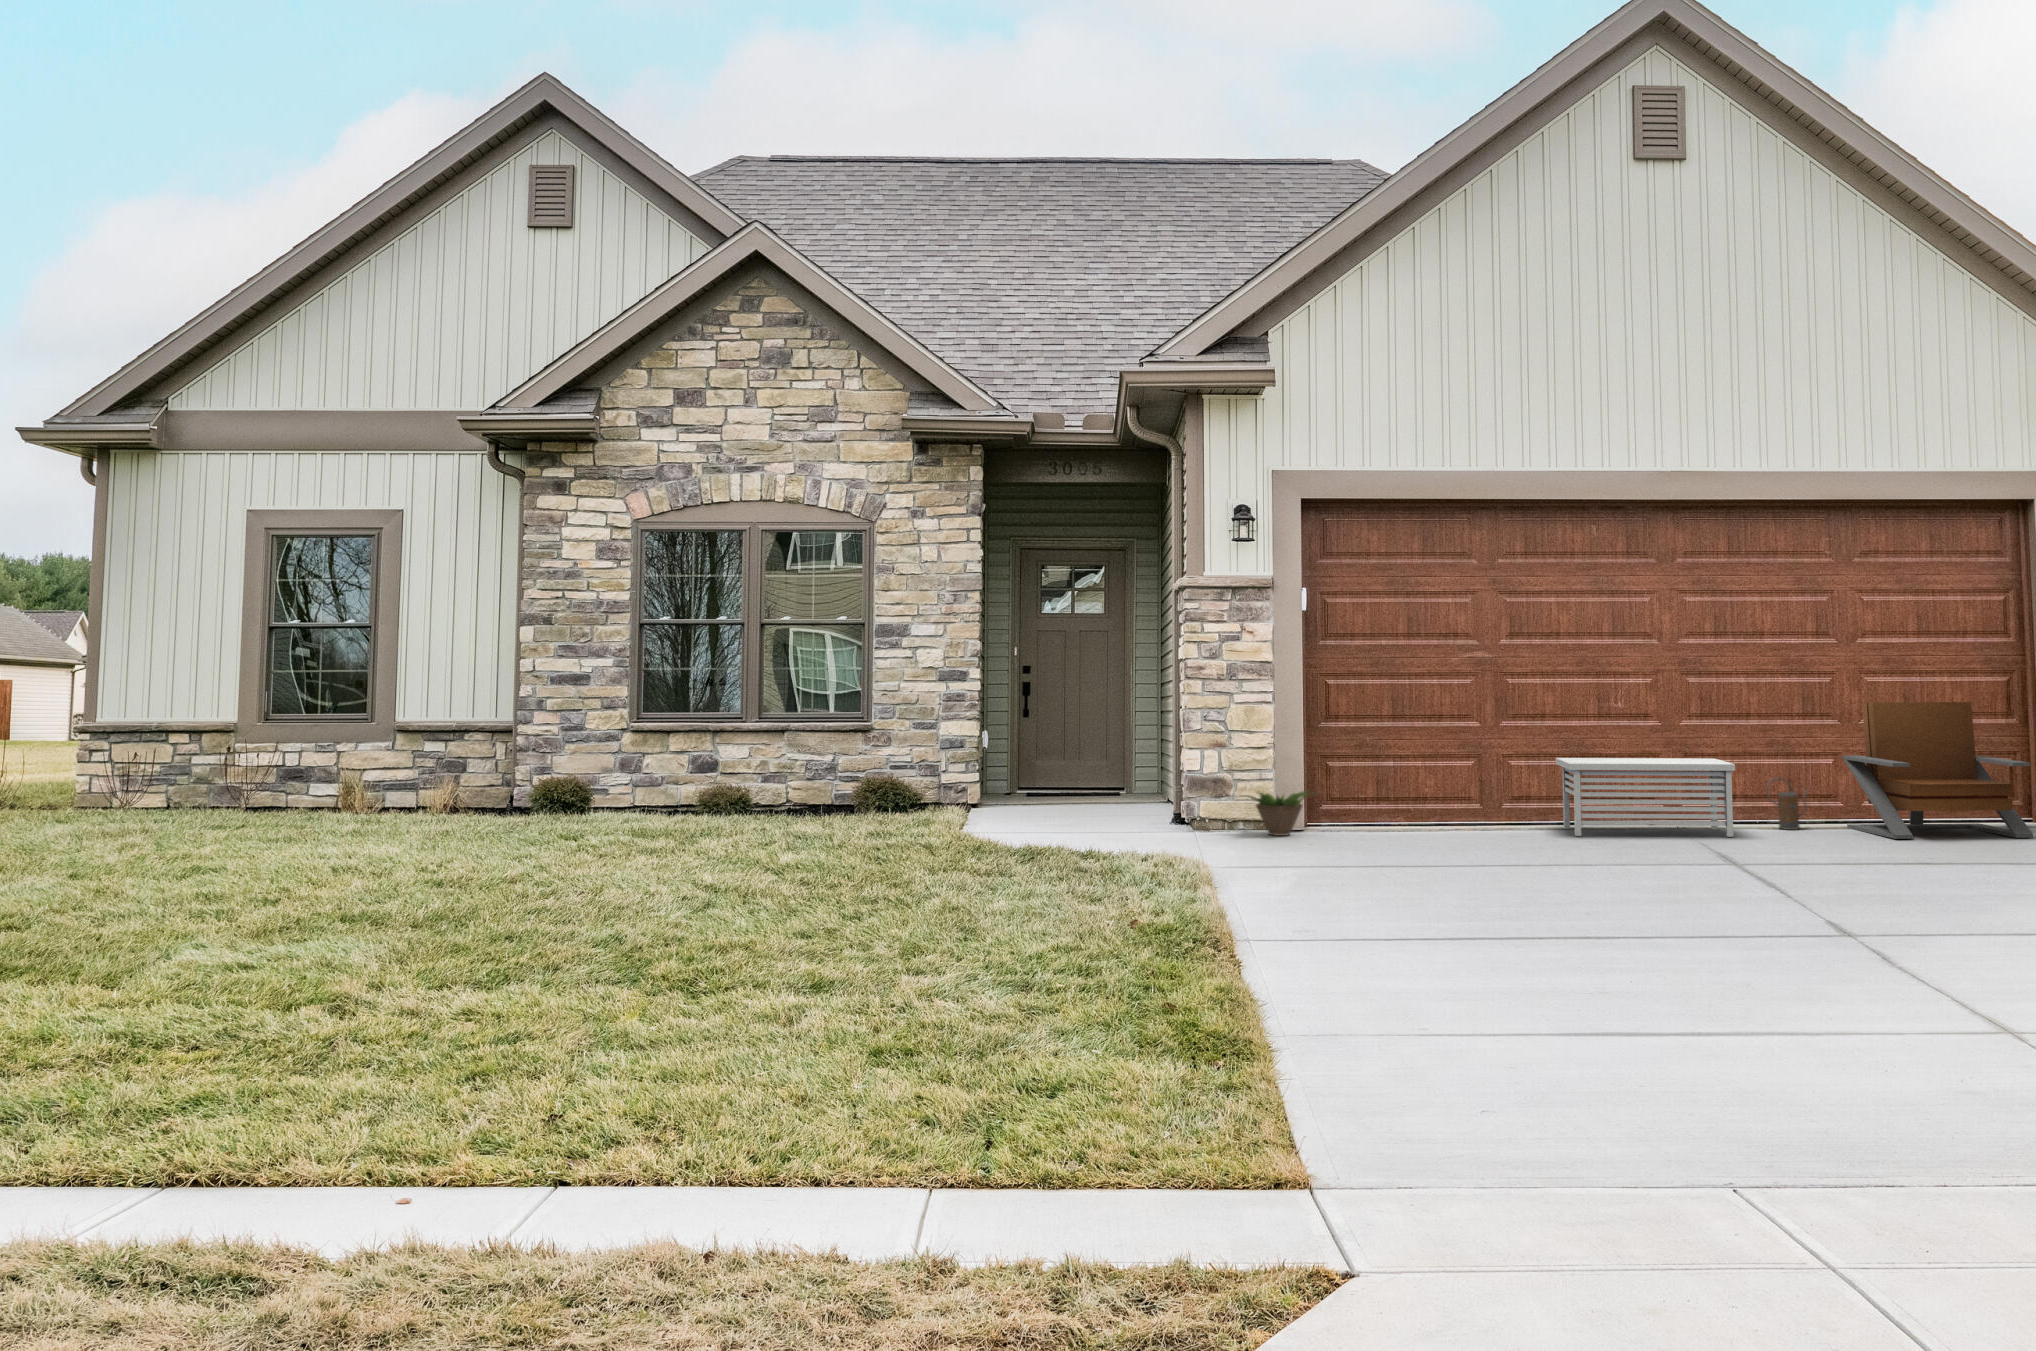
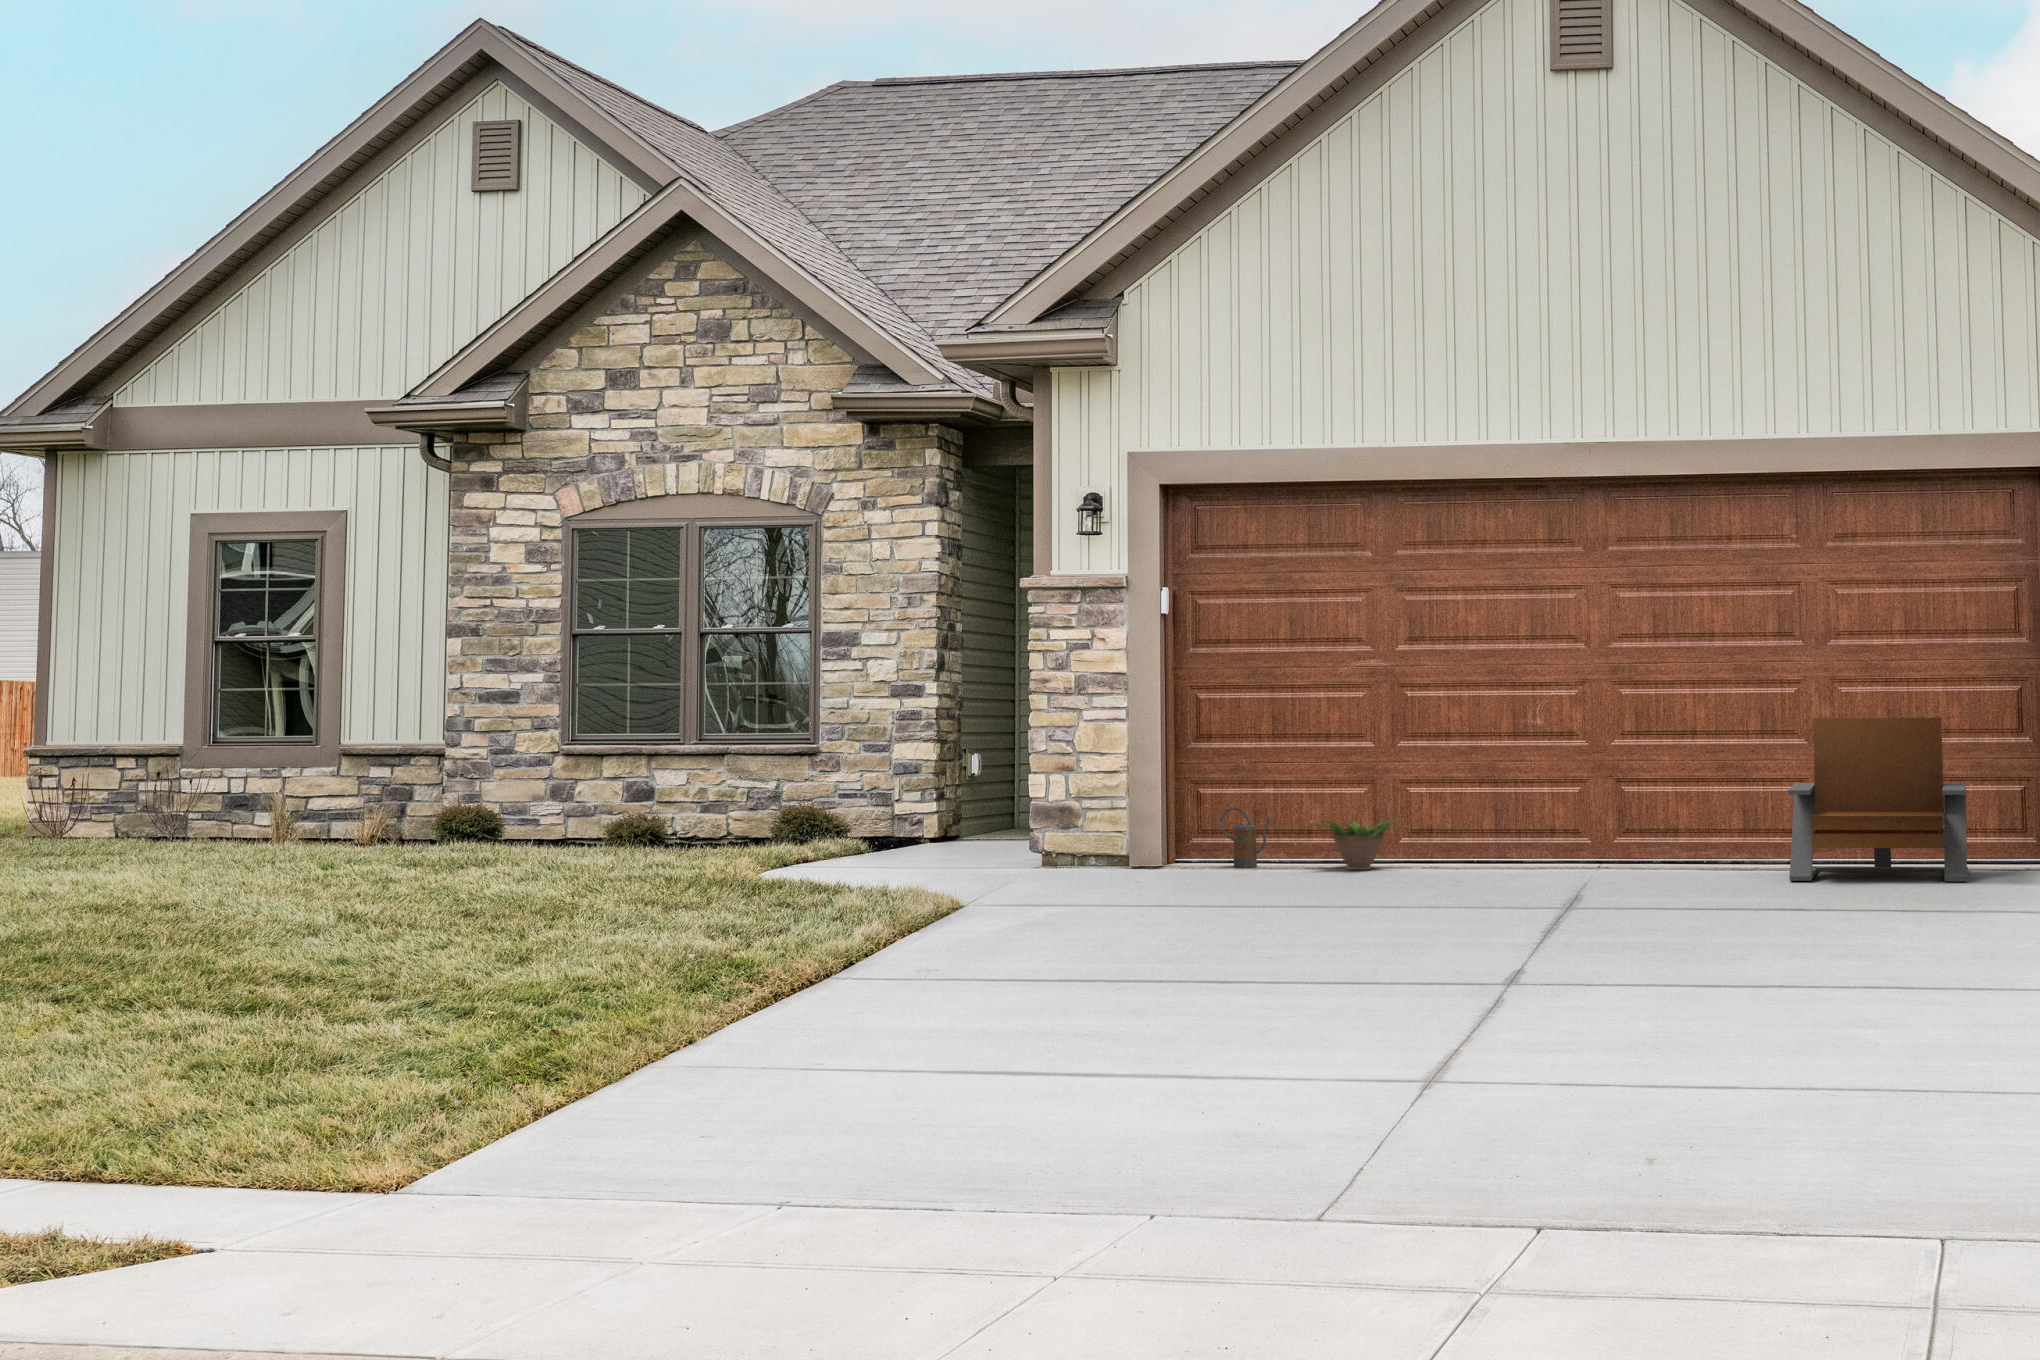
storage bench: present [1556,758,1735,837] -> none [1424,785,1636,877]
watering can: present [1766,778,1809,830] -> present [1220,807,1271,868]
decorative plant: present [1242,791,1314,836] -> present [1317,820,1396,870]

